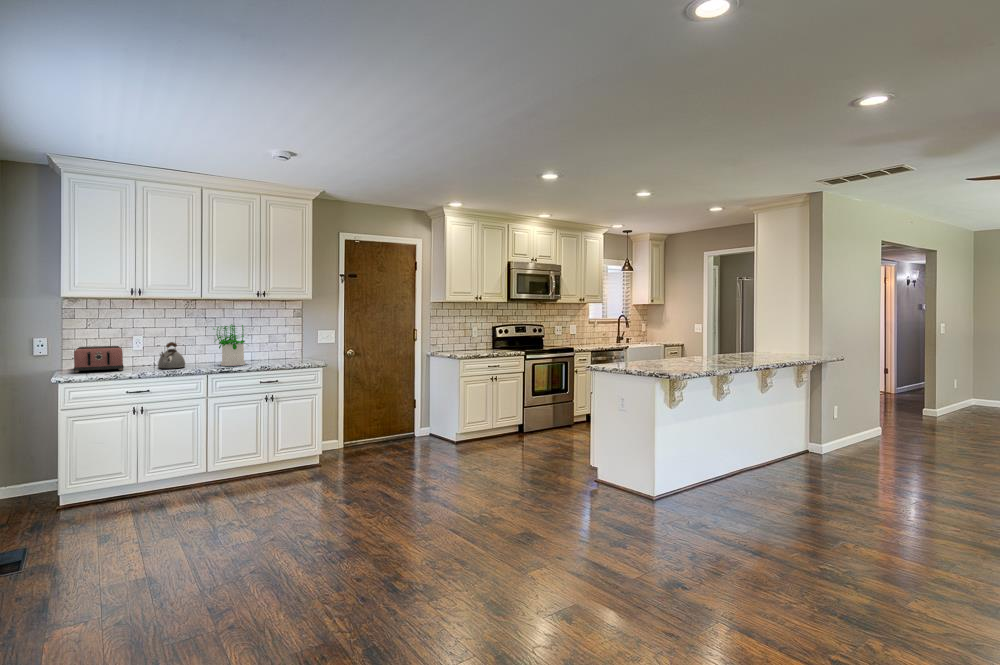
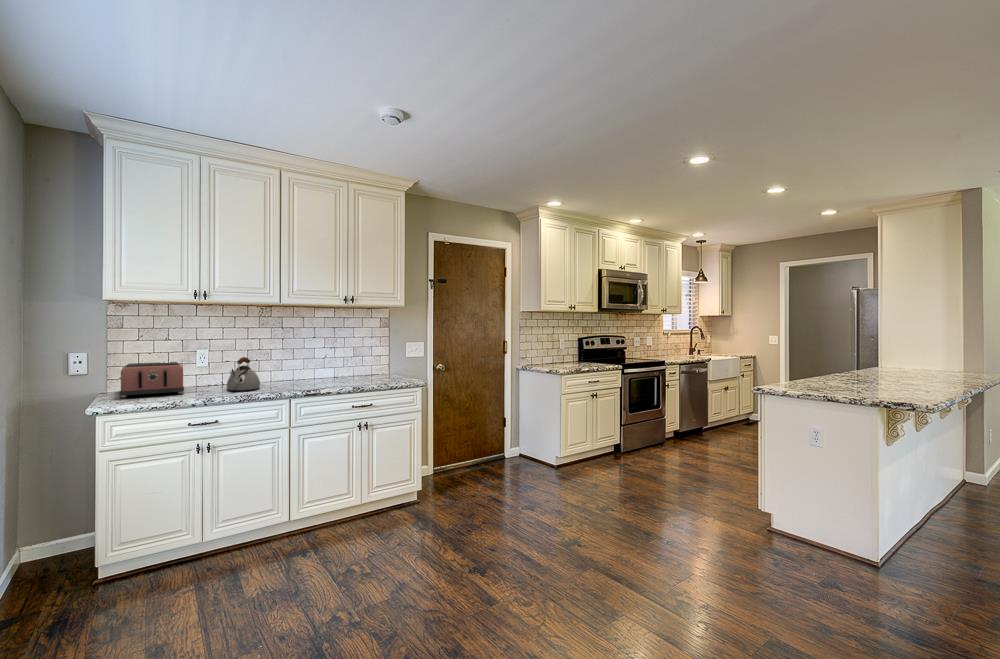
potted plant: present [213,324,245,366] -> none [292,335,335,386]

